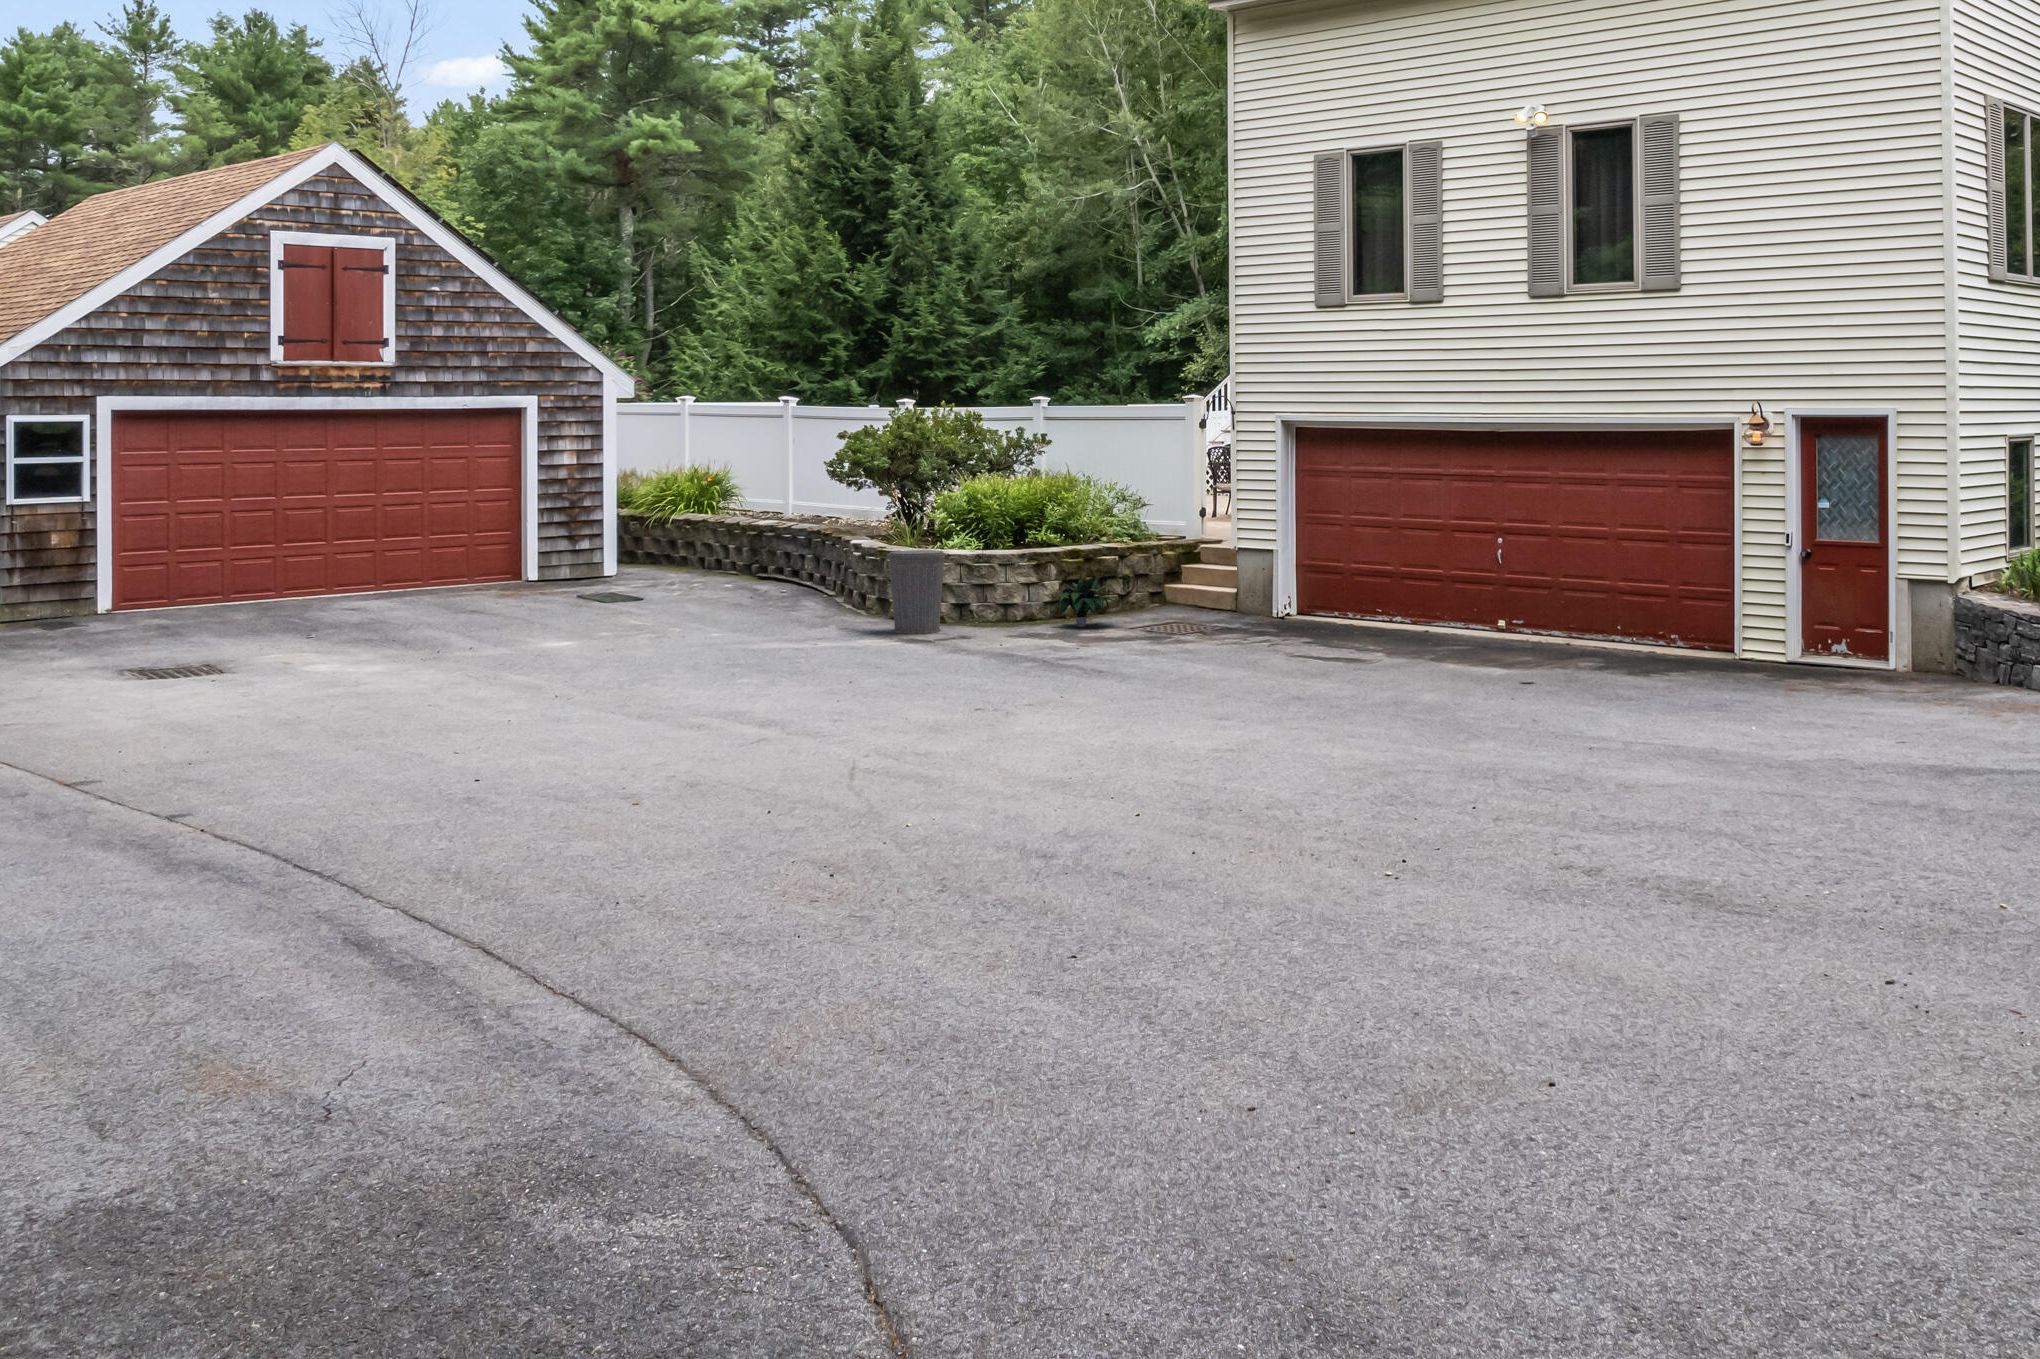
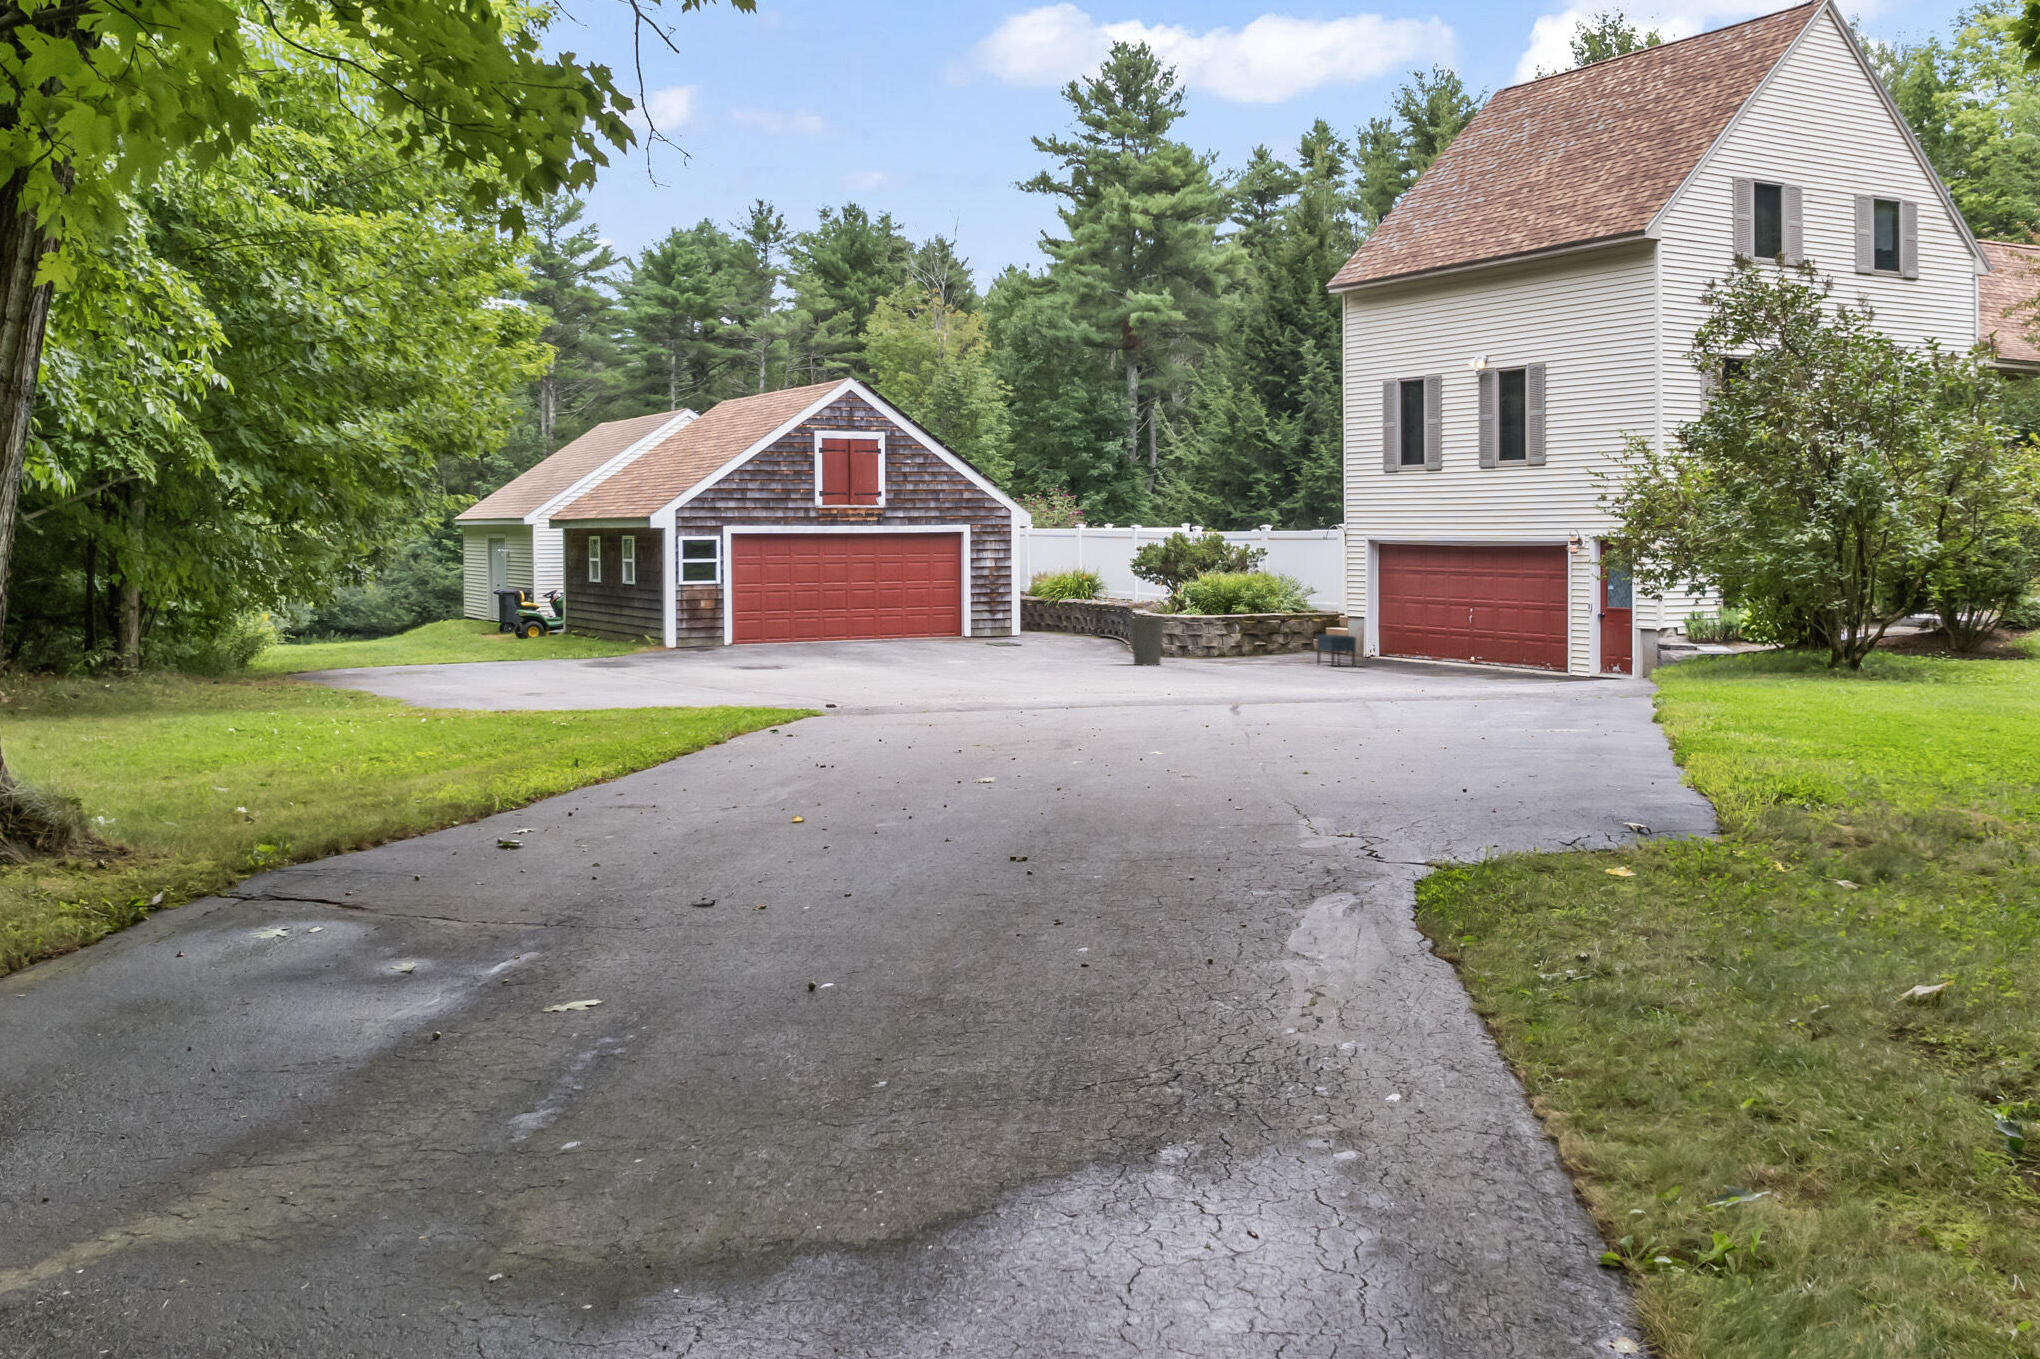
bench: none [1173,567,1263,625] -> present [1316,634,1356,666]
potted plant: present [1053,574,1114,627] -> none [1226,634,1265,666]

